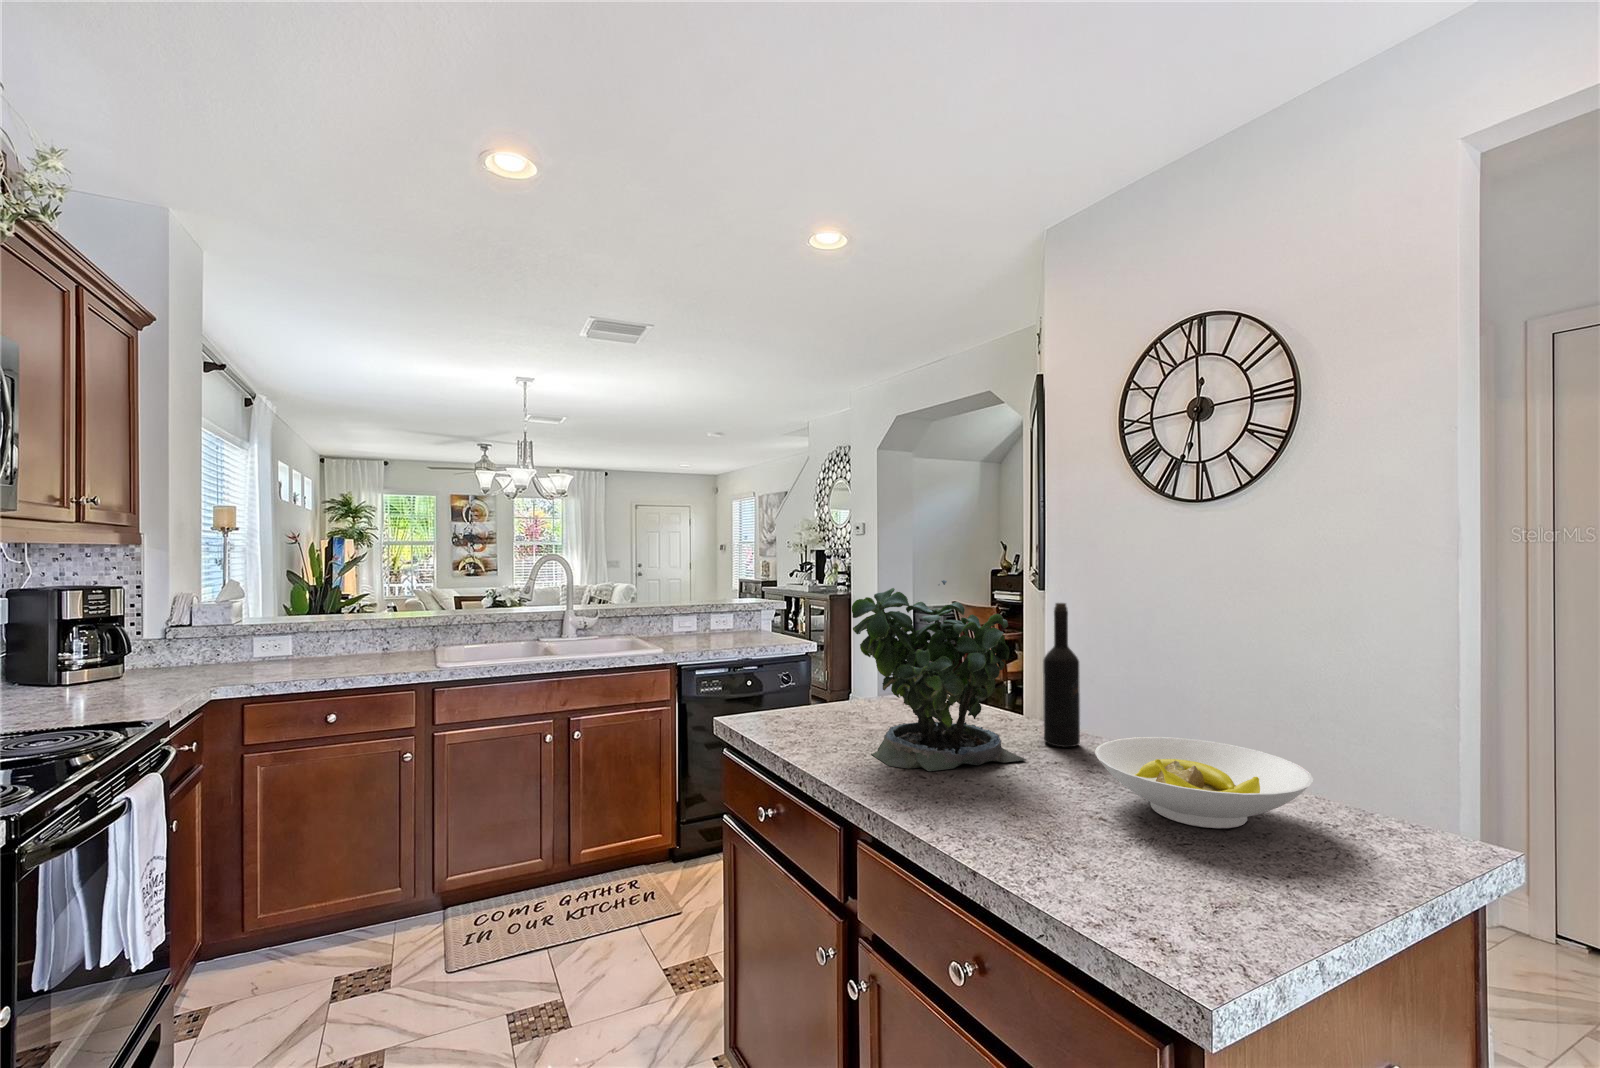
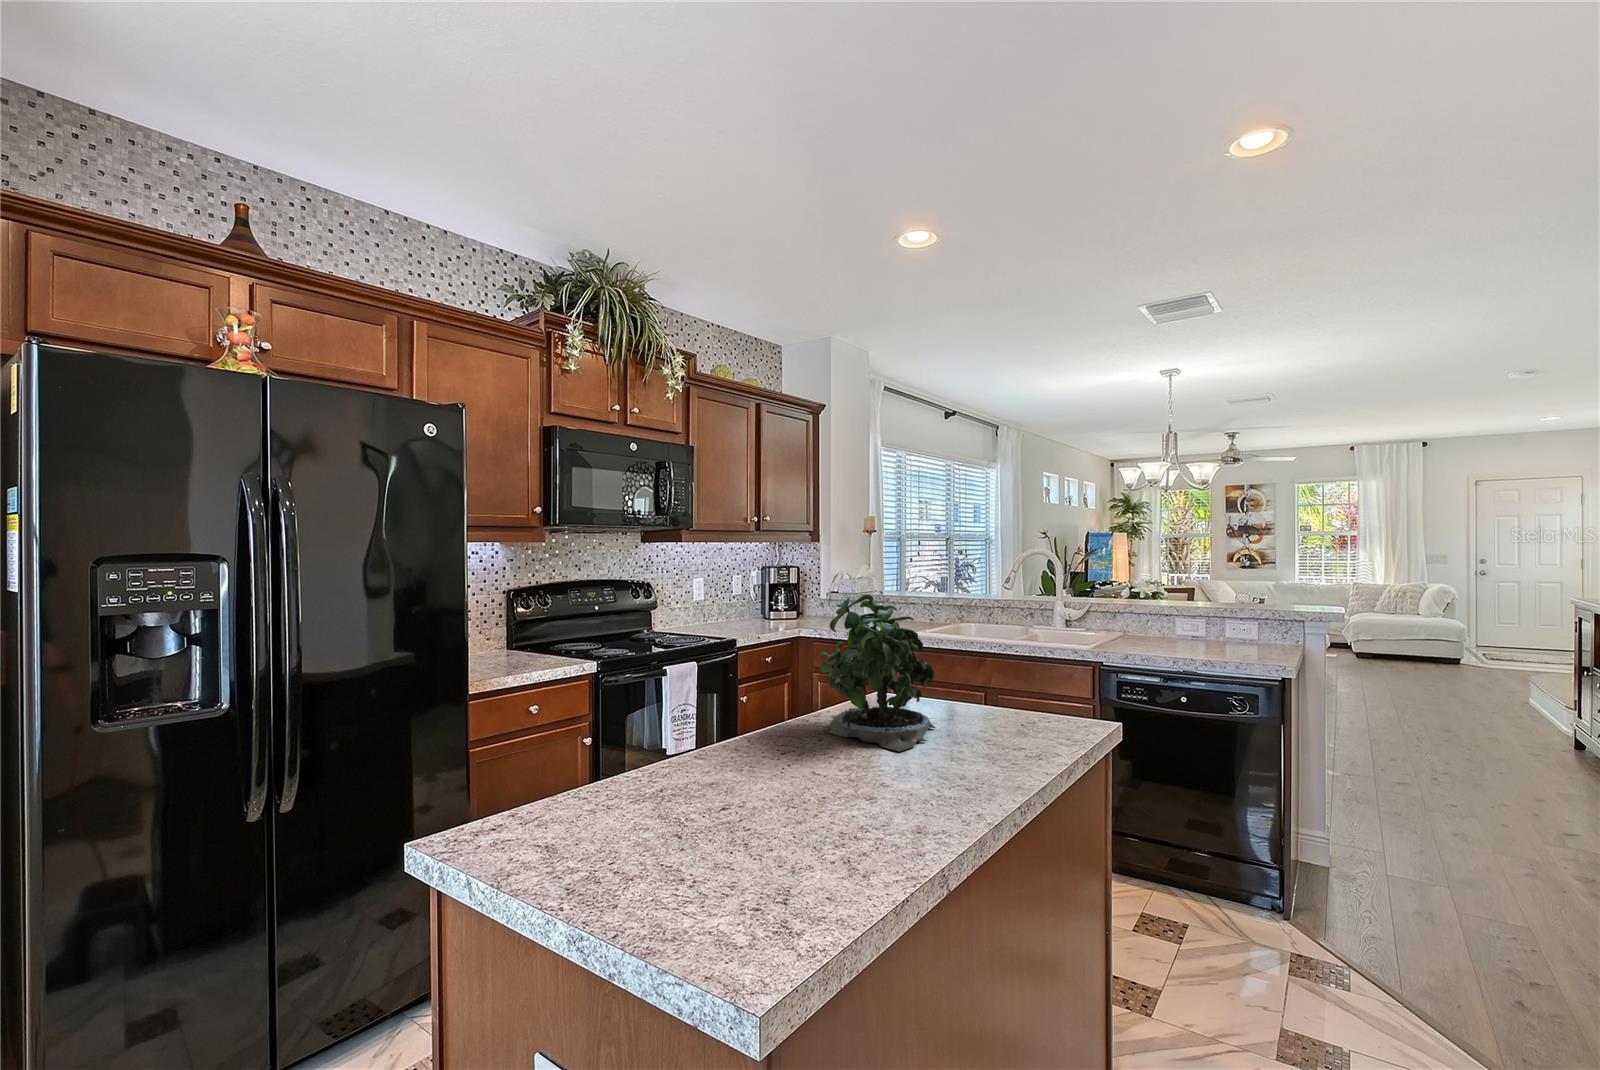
wine bottle: present [1043,603,1080,747] -> none [961,621,996,763]
bowl: present [1095,737,1313,828] -> none [747,734,910,813]

